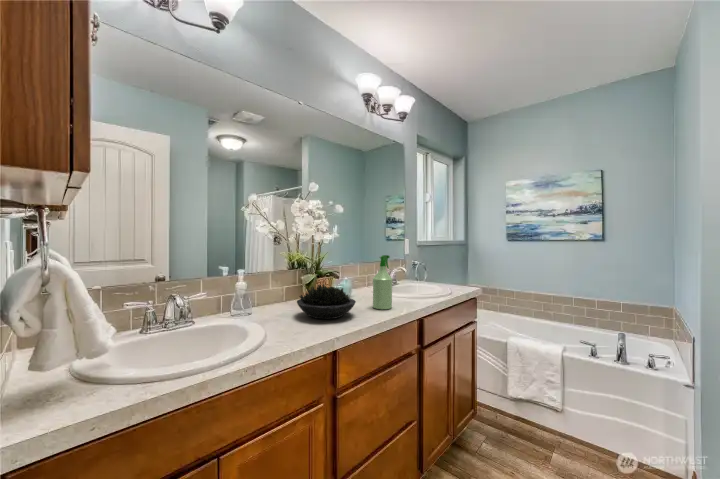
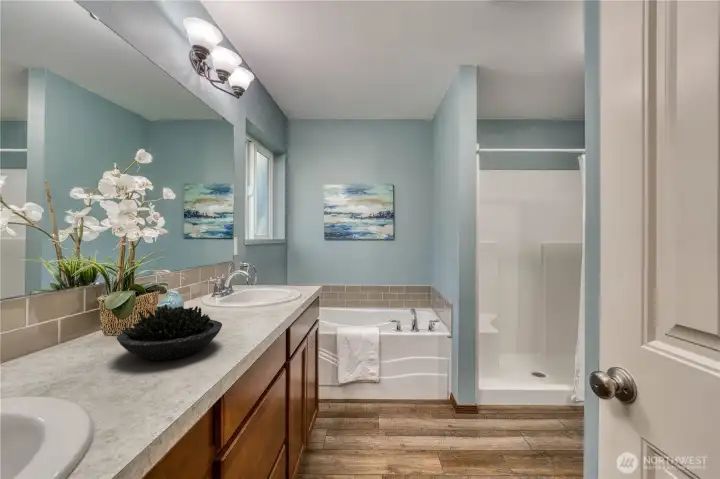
spray bottle: present [373,255,393,309] -> none [231,257,258,327]

